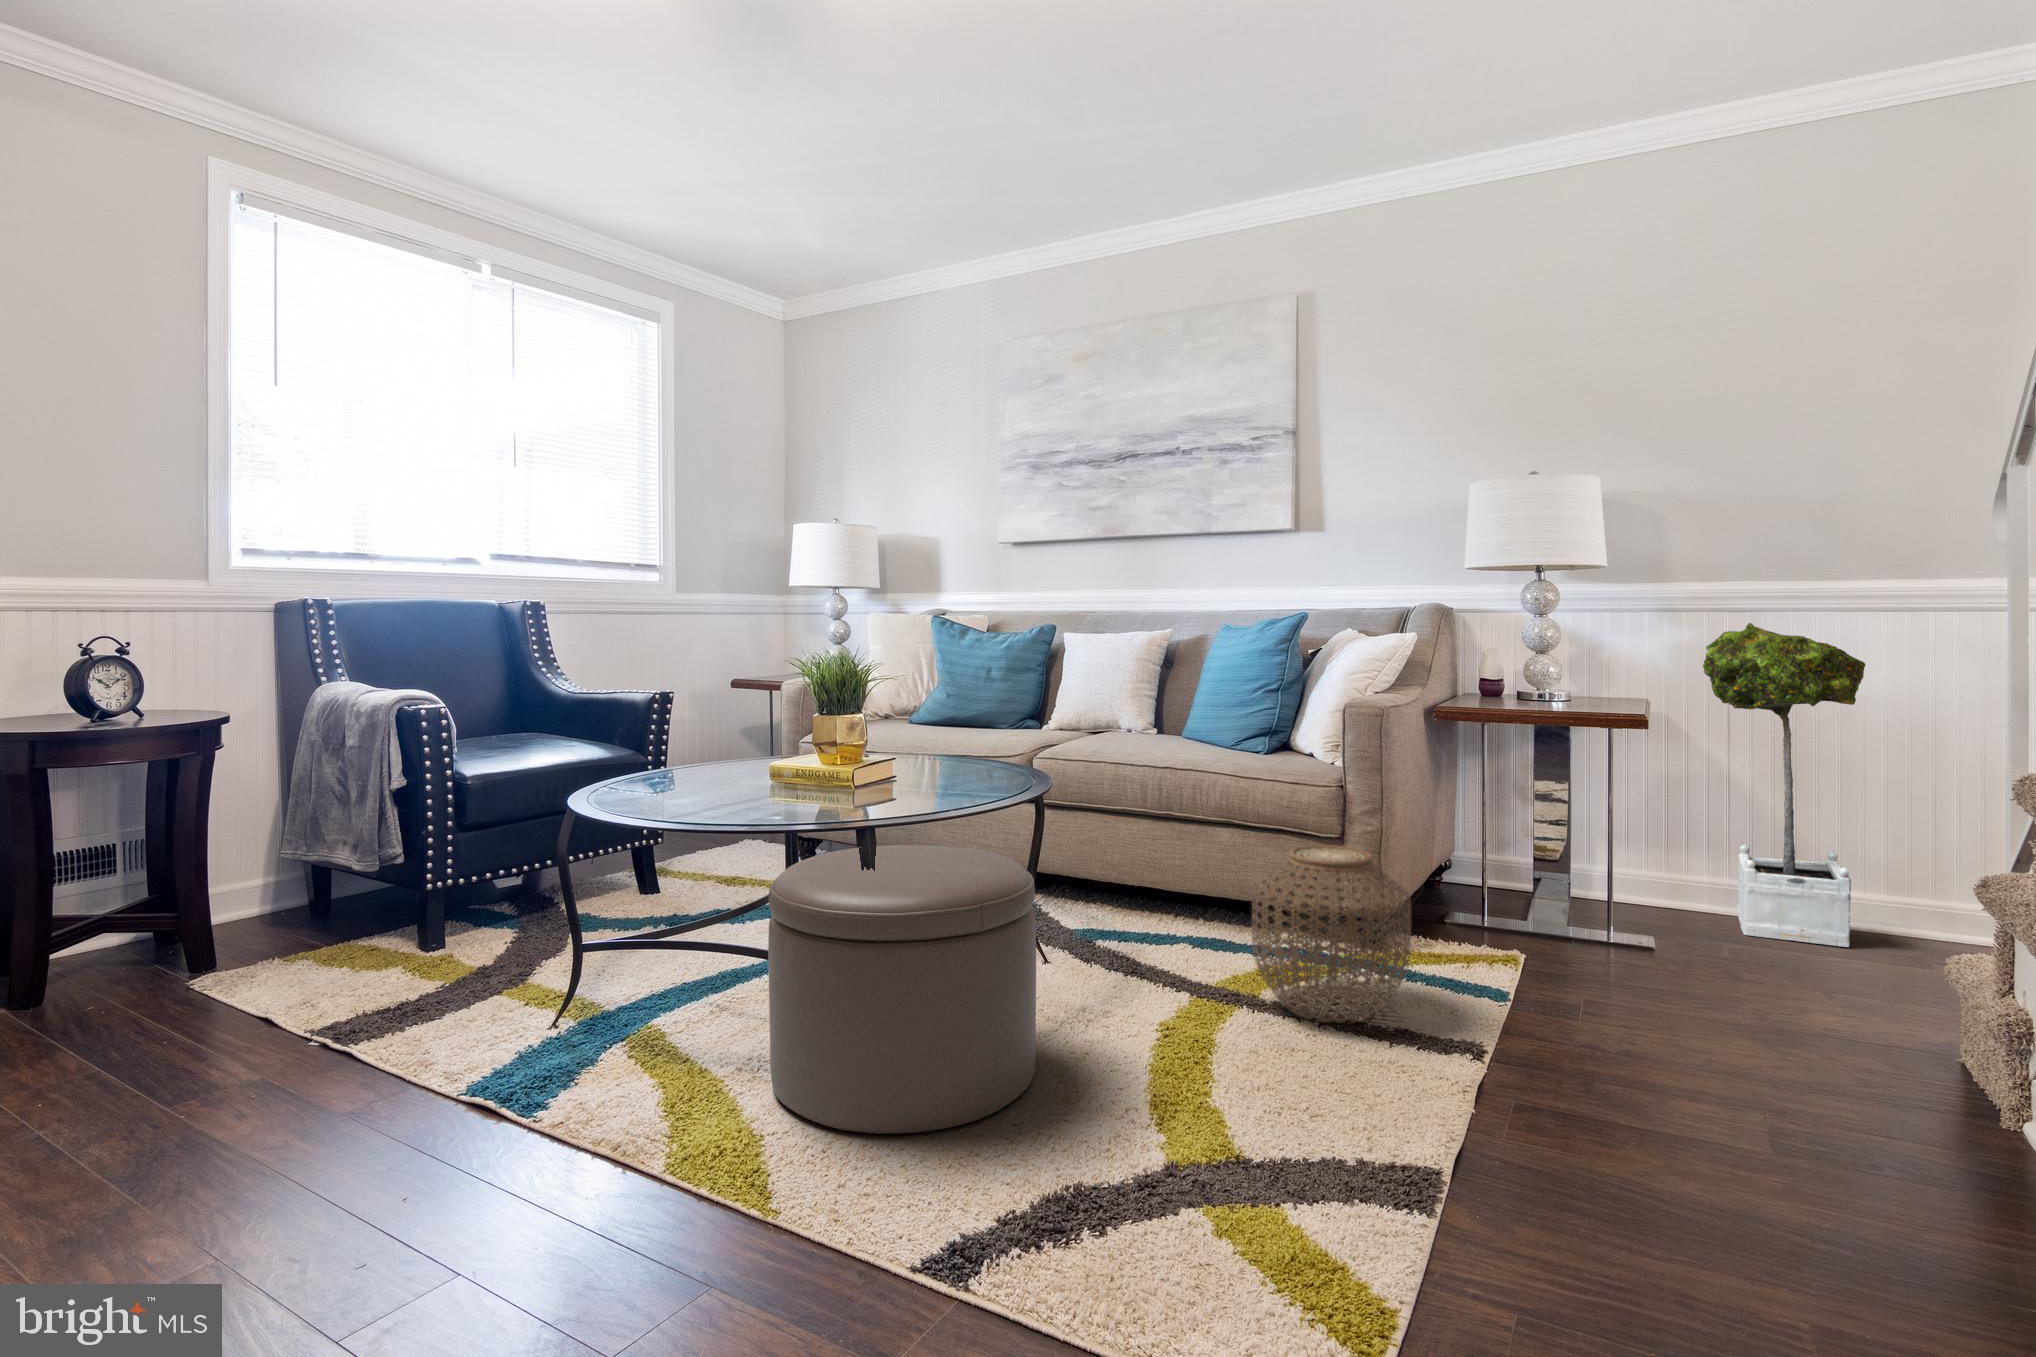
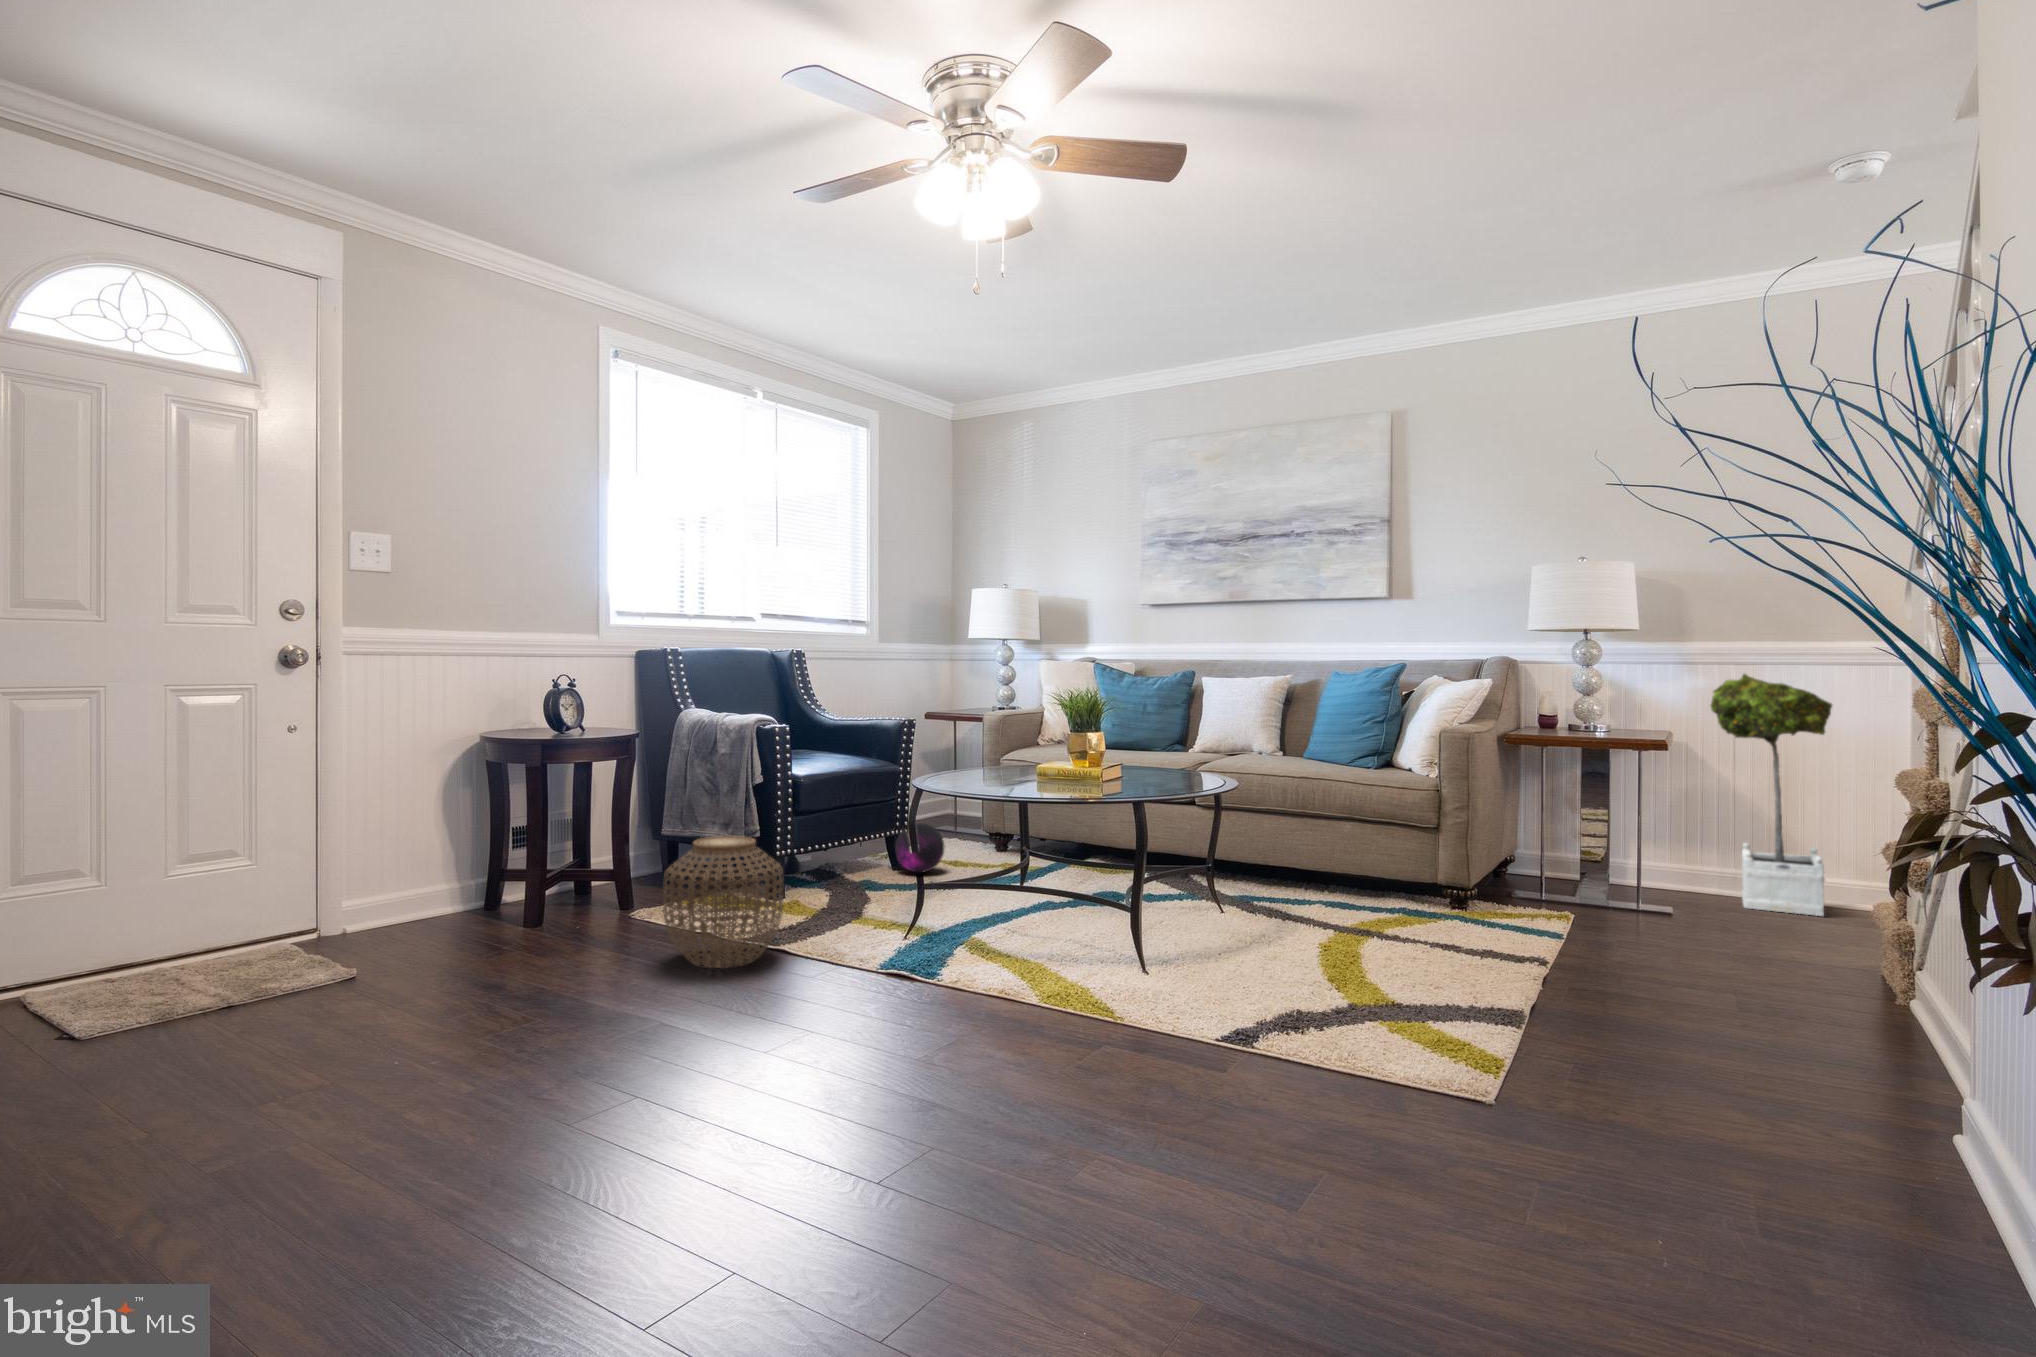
decorative orb: none [632,833,701,900] -> present [895,823,945,873]
ottoman: present [768,845,1036,1134] -> none [1073,819,1247,991]
woven basket: present [1252,845,1411,1023] -> present [663,836,783,968]

